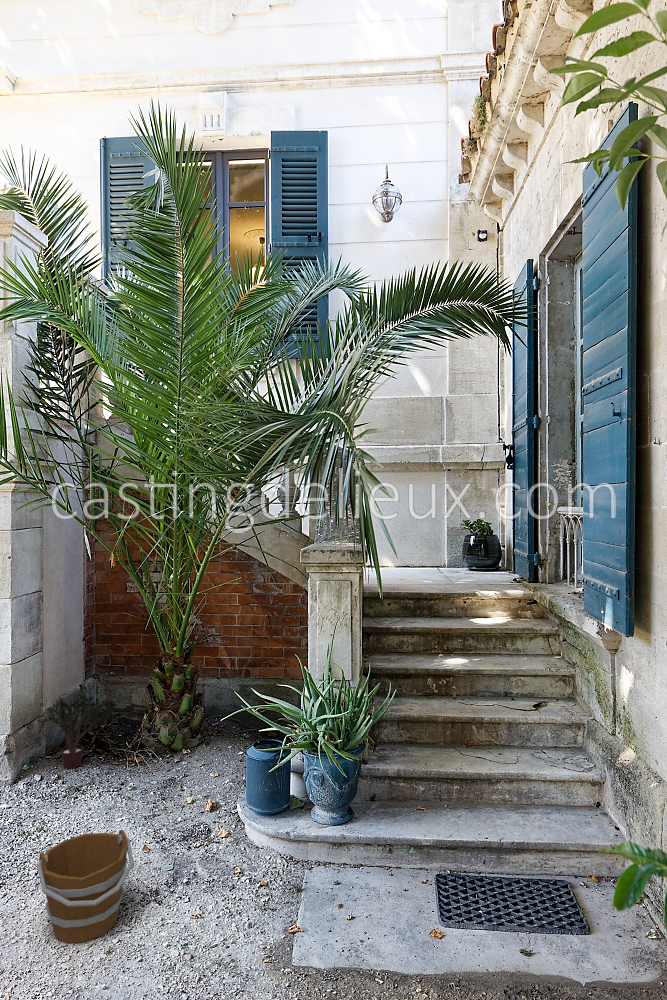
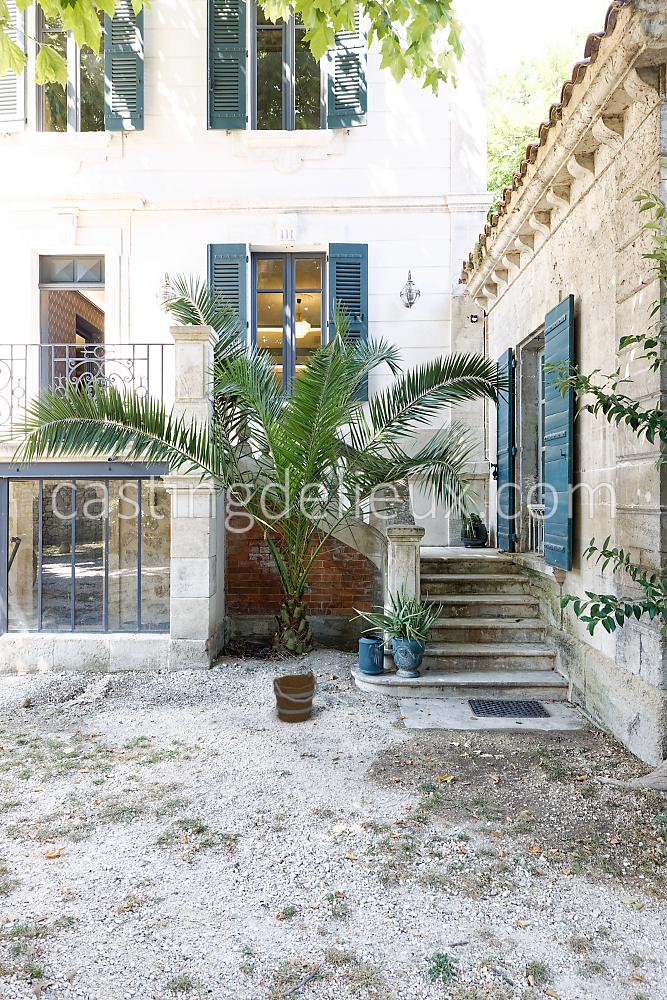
potted plant: present [37,693,114,768] -> none [217,618,259,663]

